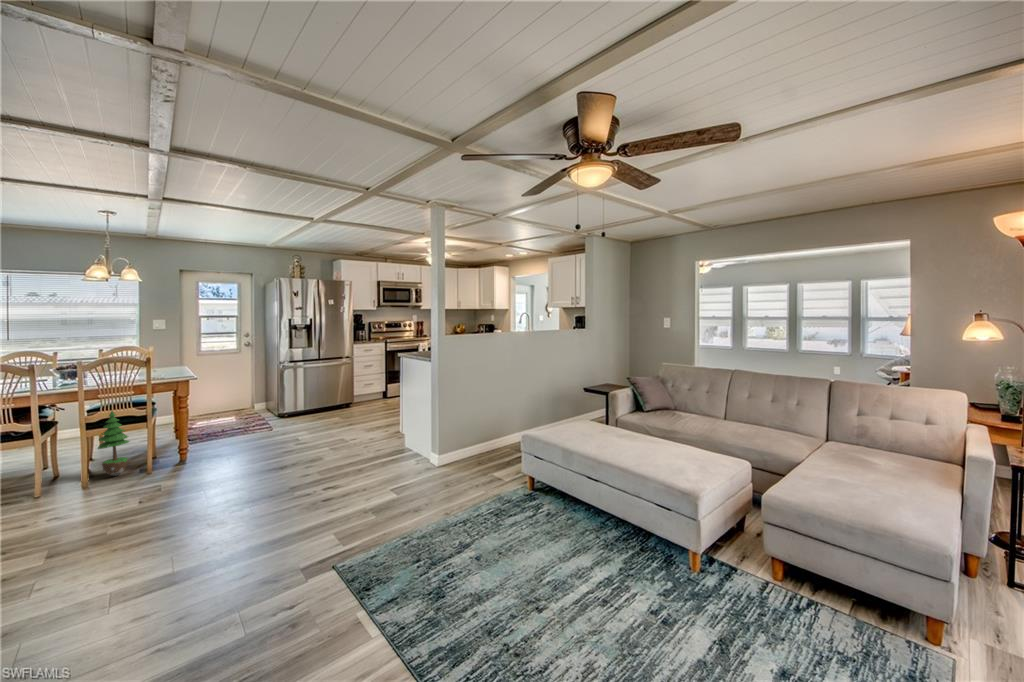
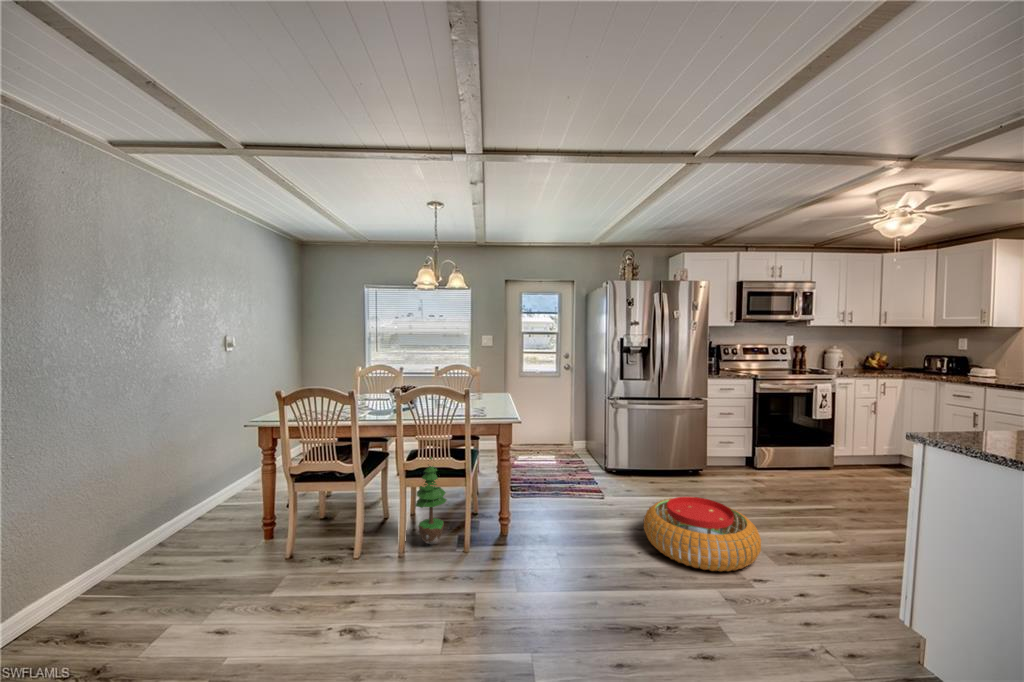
pouf: none [294,413,360,447] -> present [644,497,761,571]

